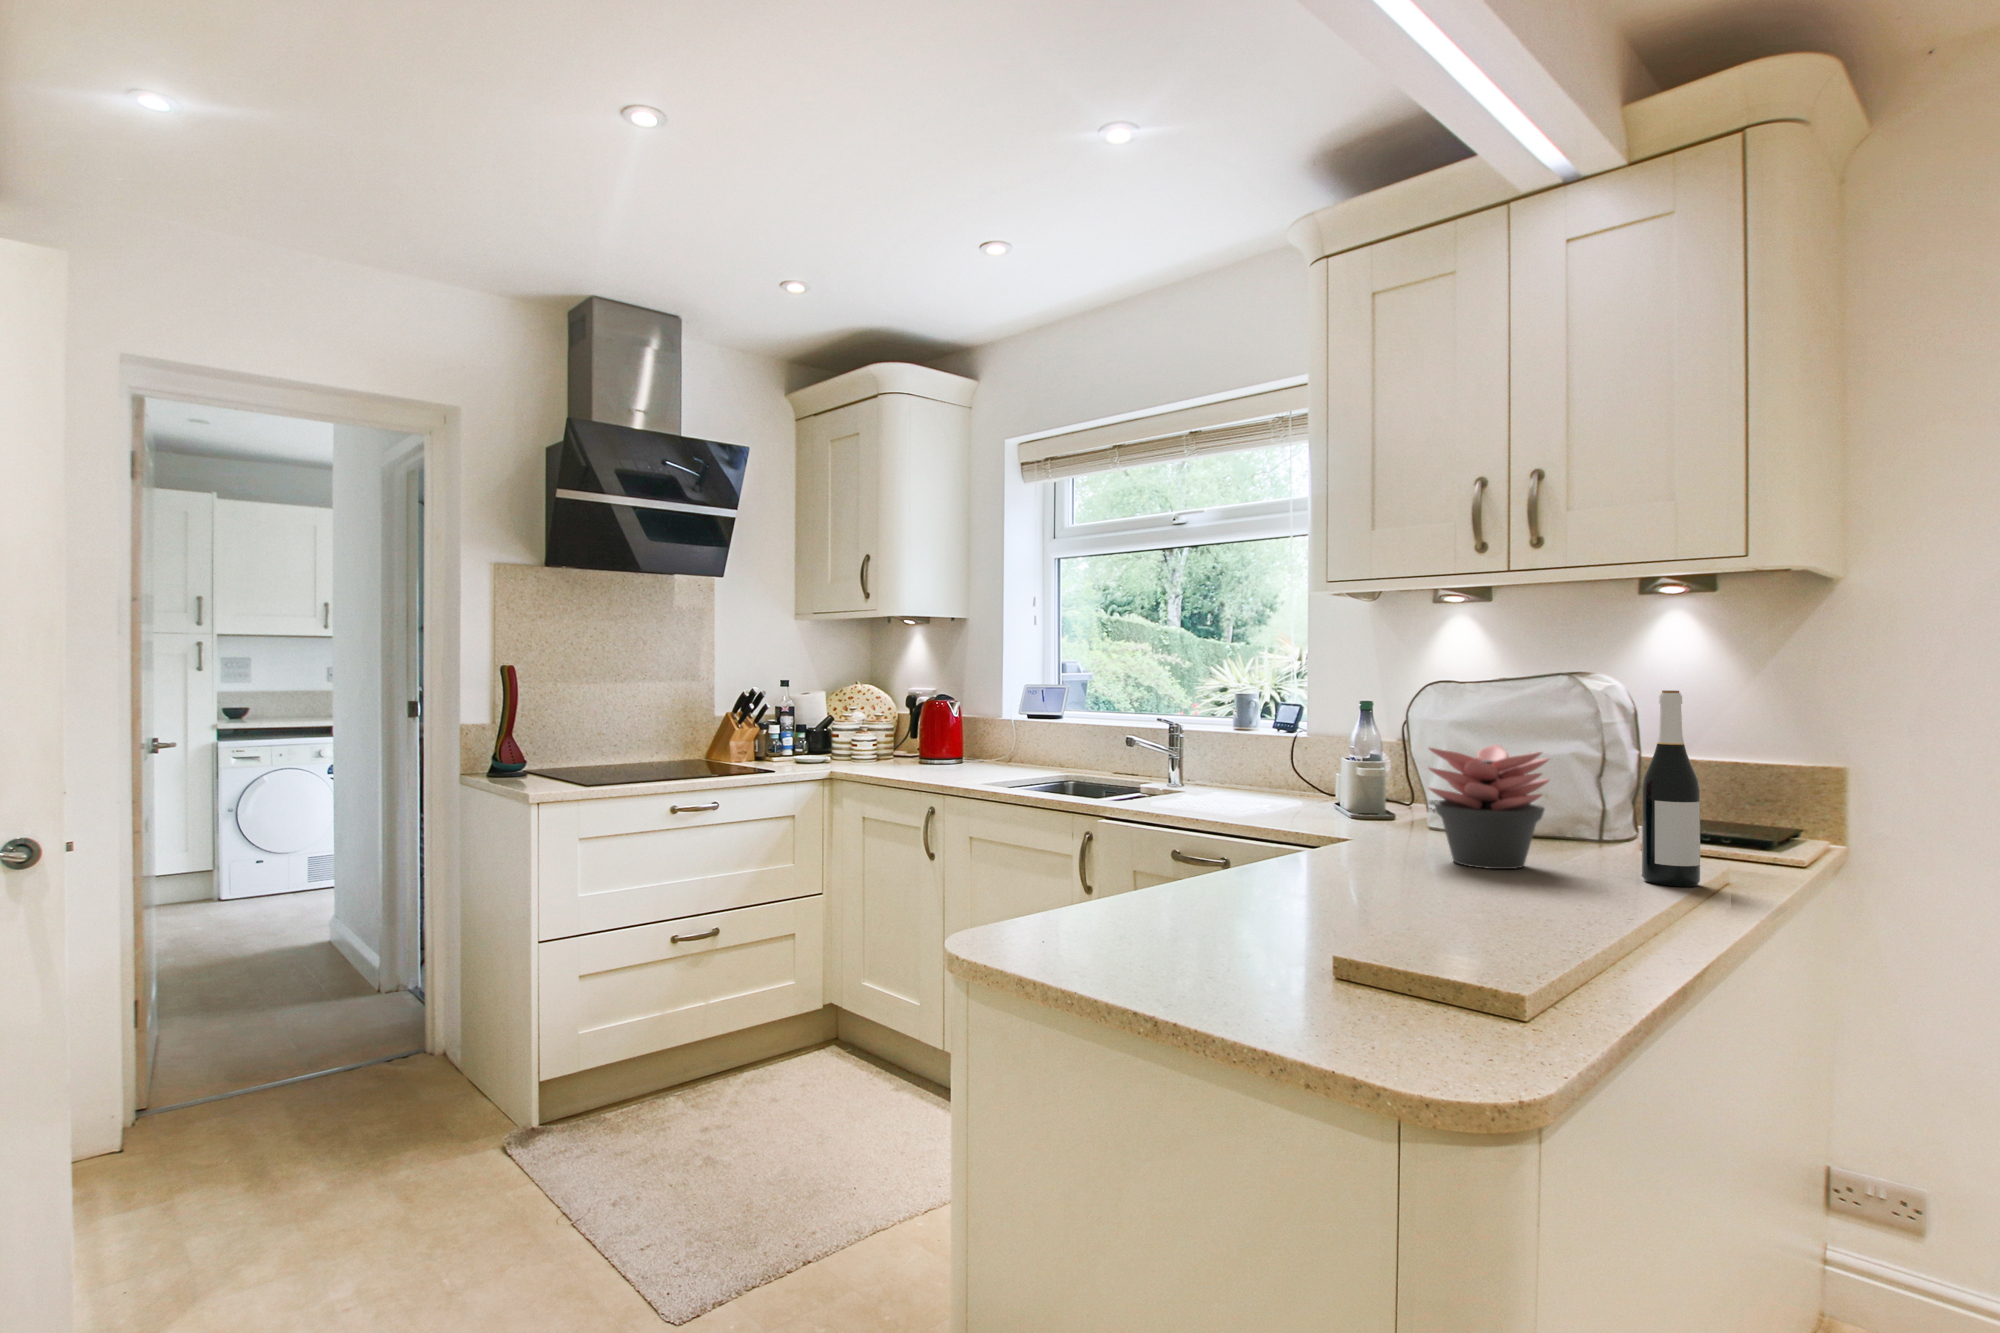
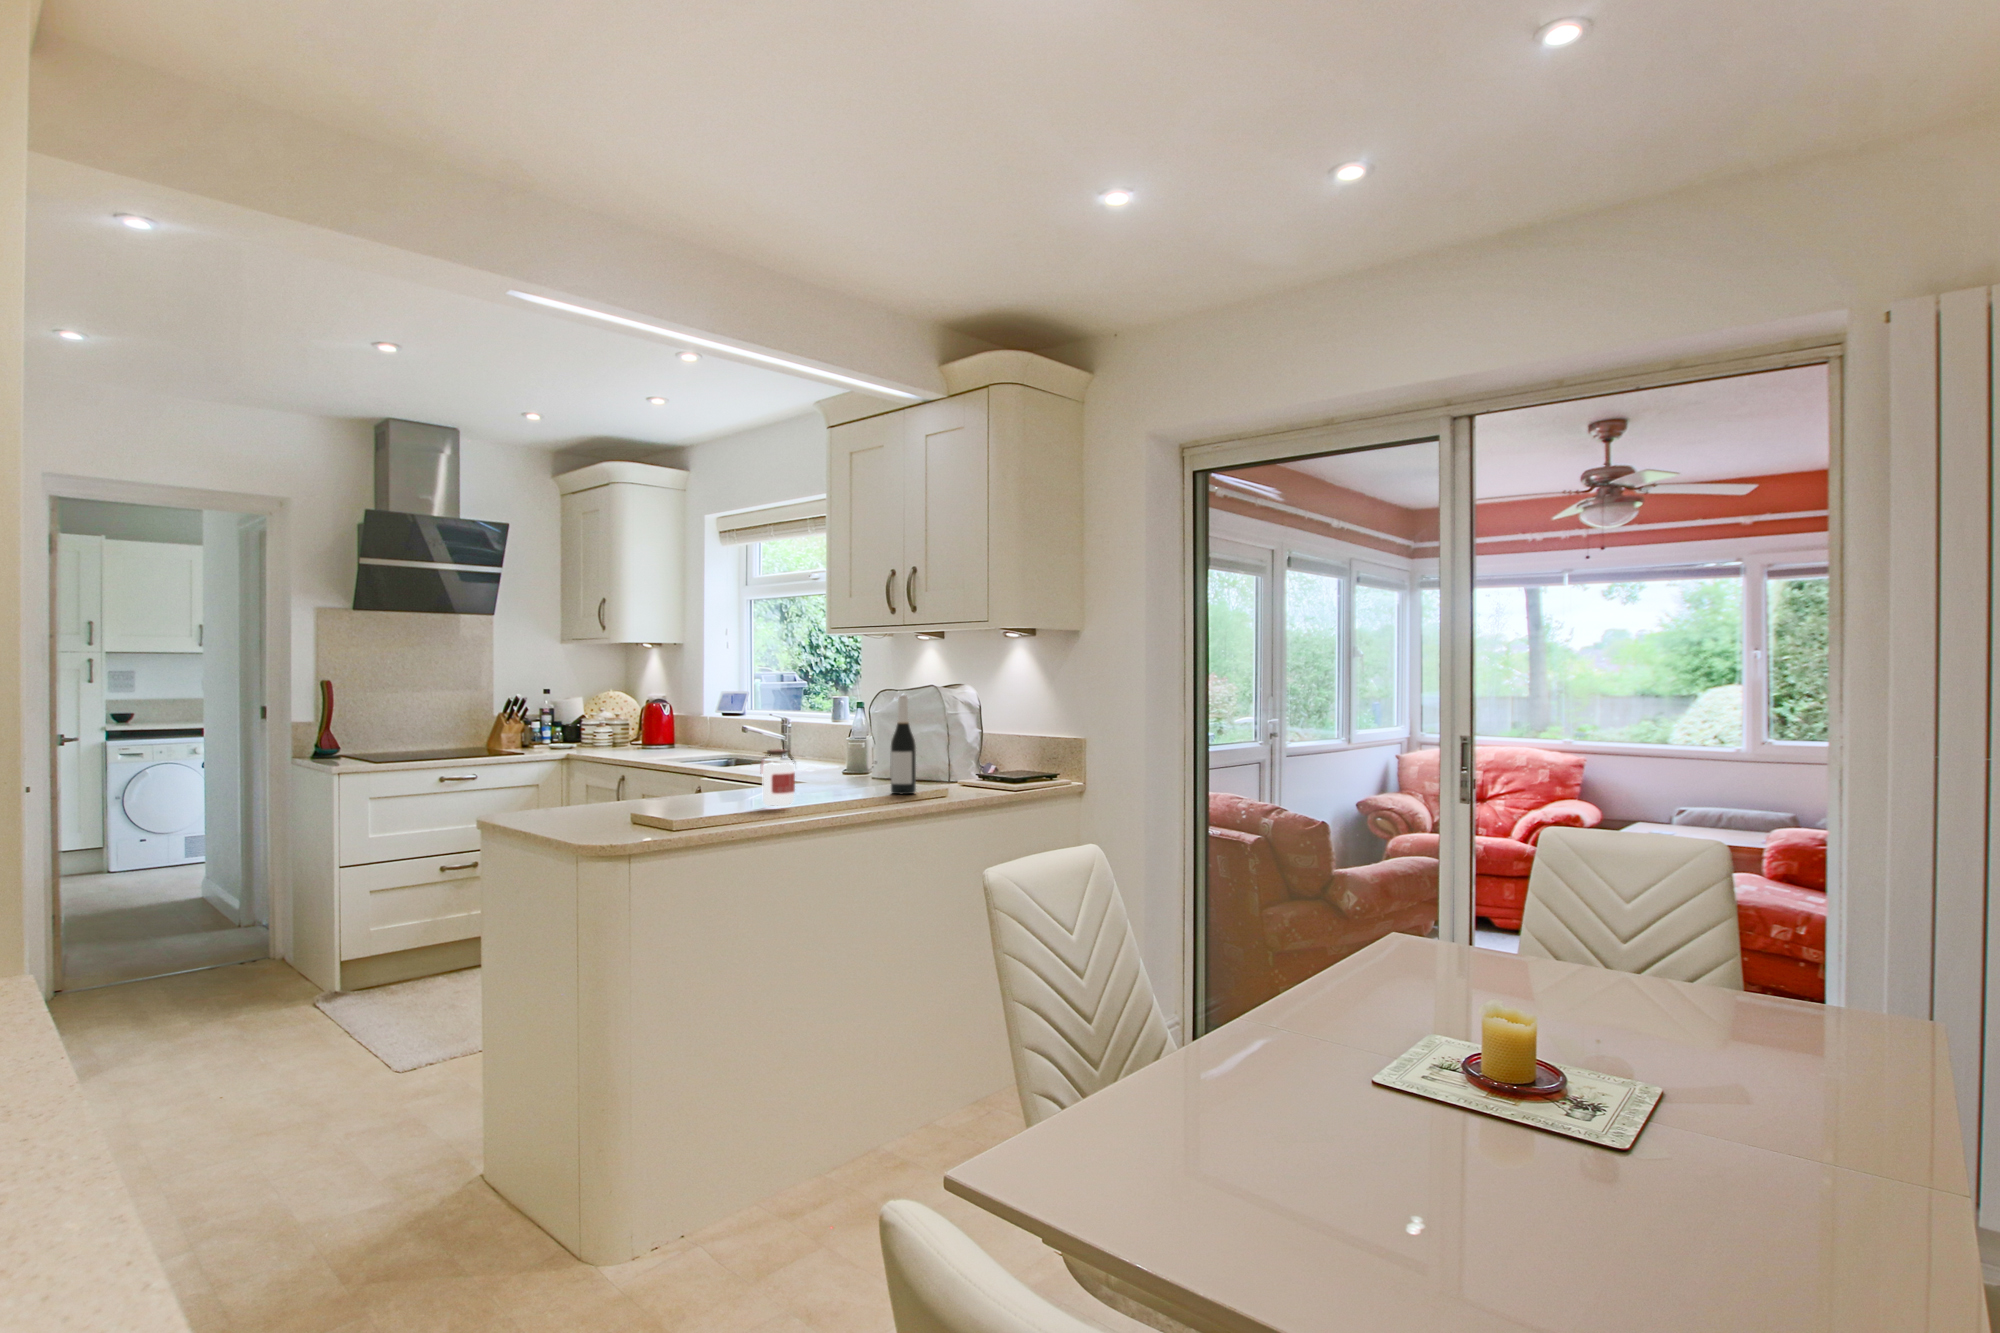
succulent plant: present [1429,744,1549,869] -> none [805,725,868,790]
jar: none [1557,807,1642,940] -> present [761,749,795,806]

